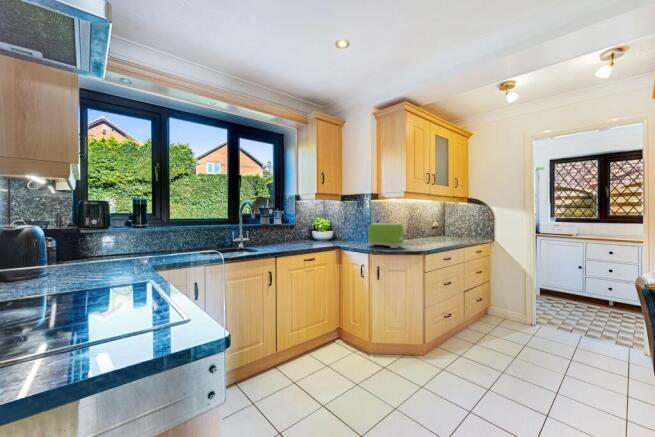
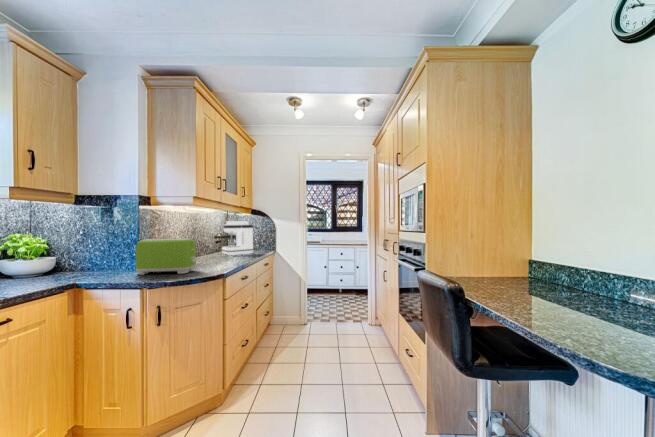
coffee maker: none [429,210,463,241] -> present [214,221,253,255]

